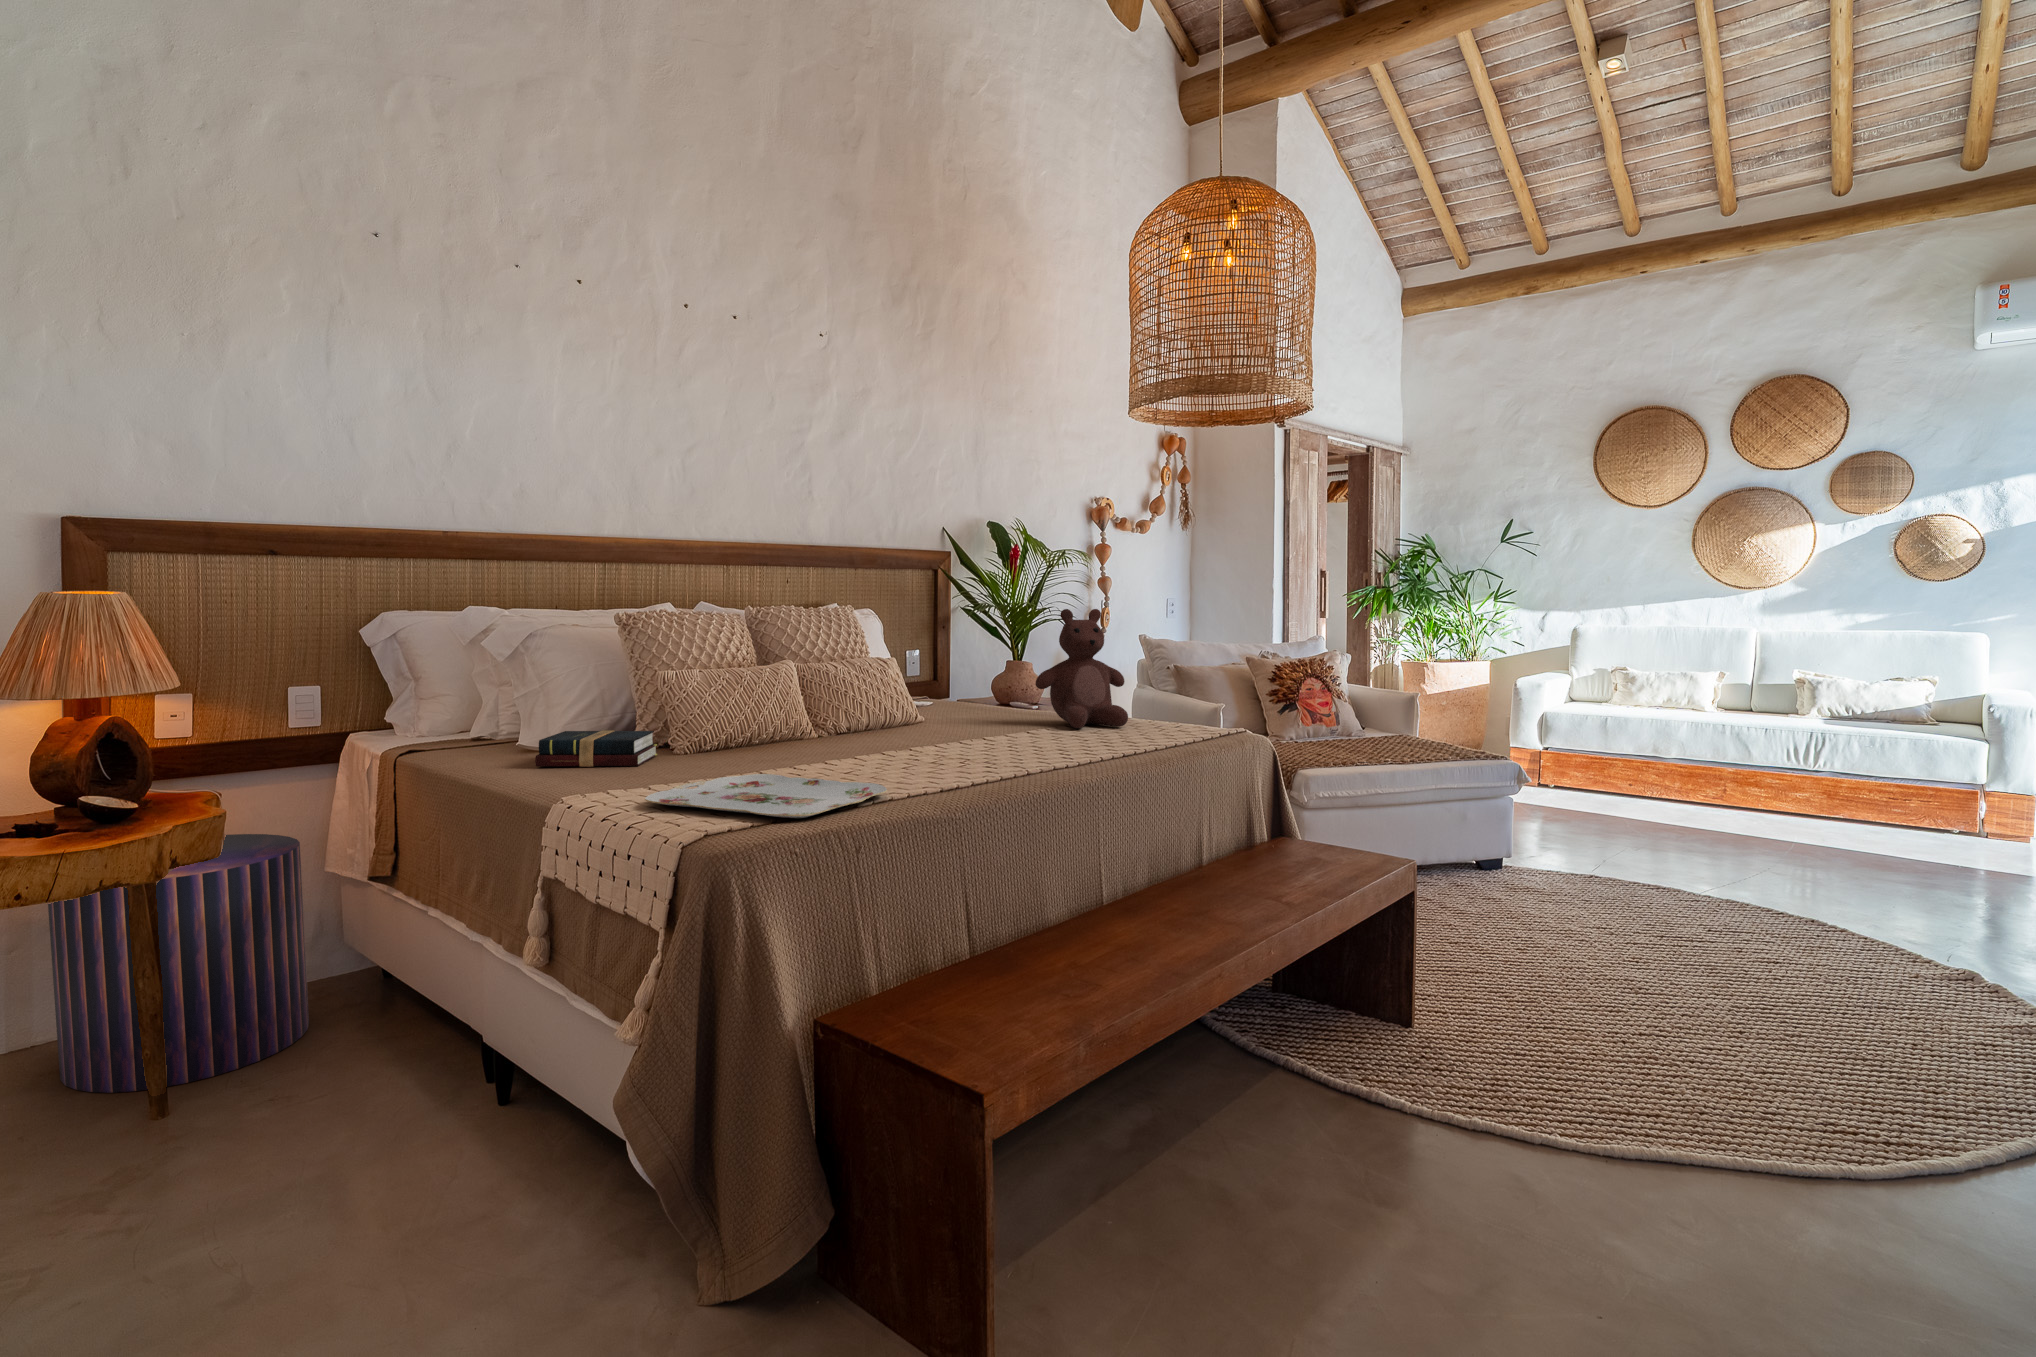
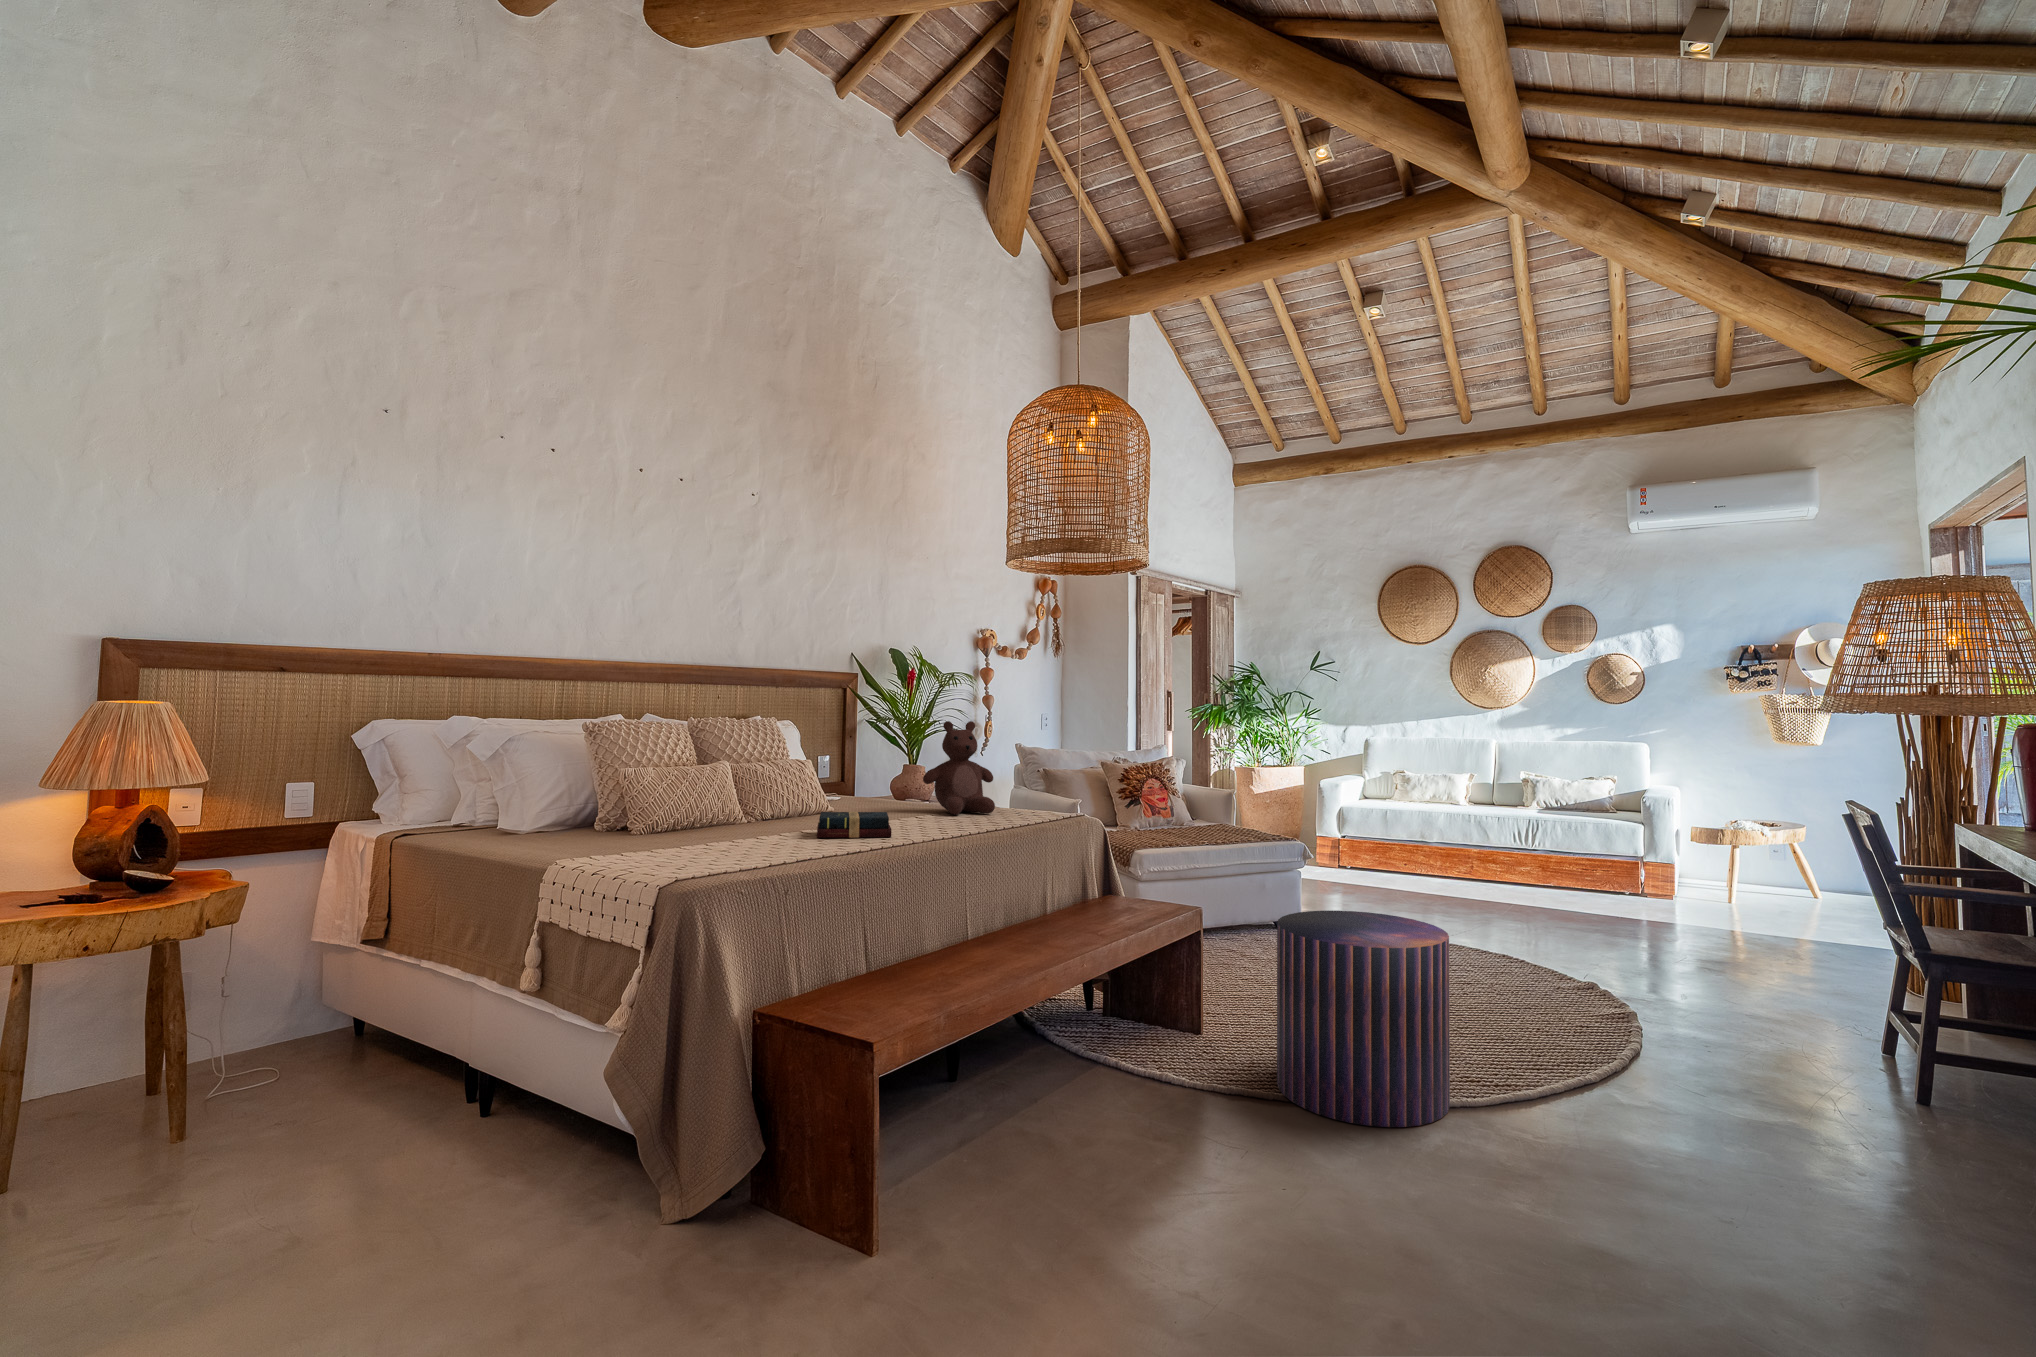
hardback book: present [535,731,657,767] -> present [817,812,891,838]
serving tray: present [645,774,887,818] -> none [623,845,805,872]
pouf: present [48,834,309,1093] -> present [1277,911,1450,1127]

